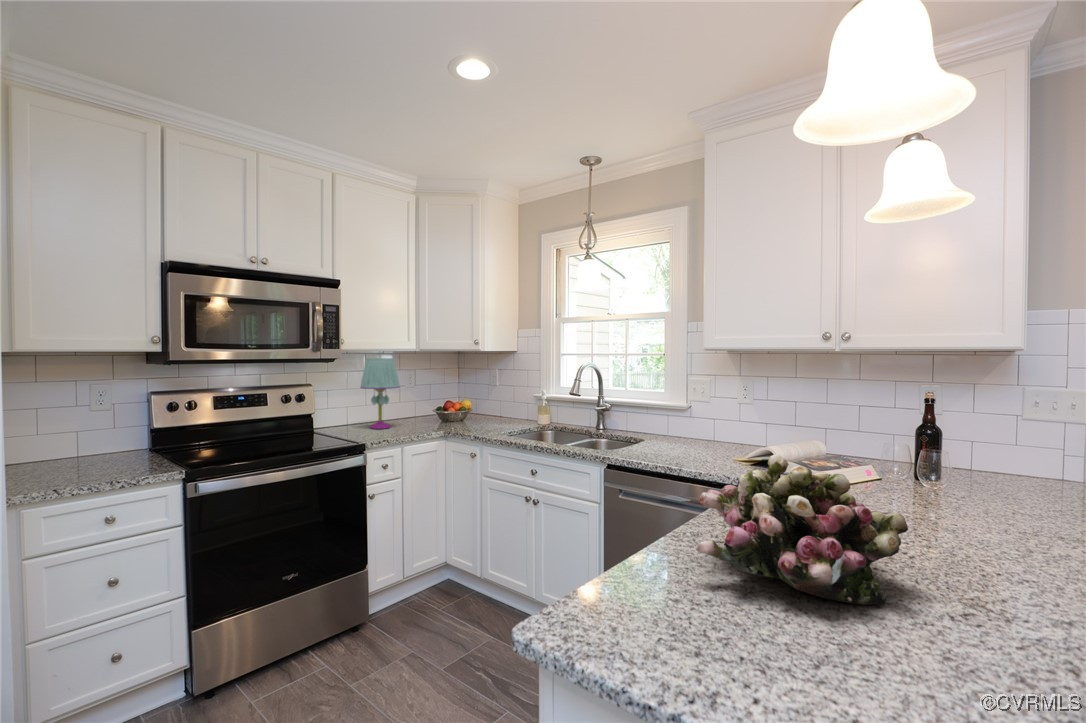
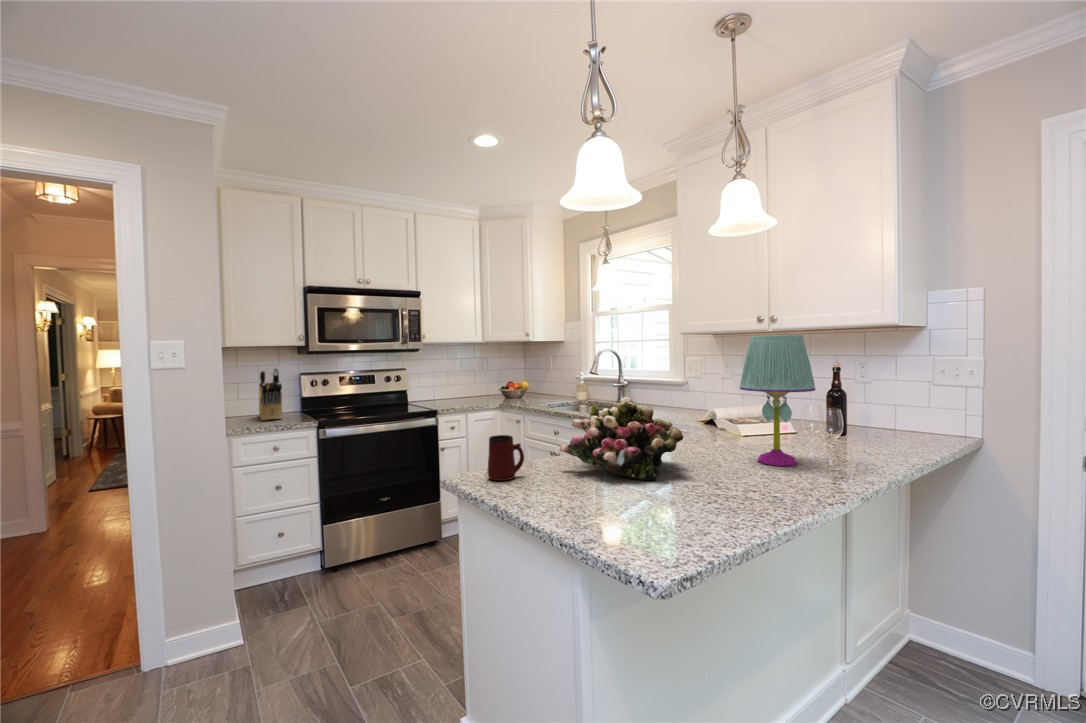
table lamp: present [360,358,399,429] -> present [740,335,815,466]
knife block: none [76,386,121,470] -> present [259,368,283,420]
mug: none [600,535,658,628] -> present [488,435,524,481]

